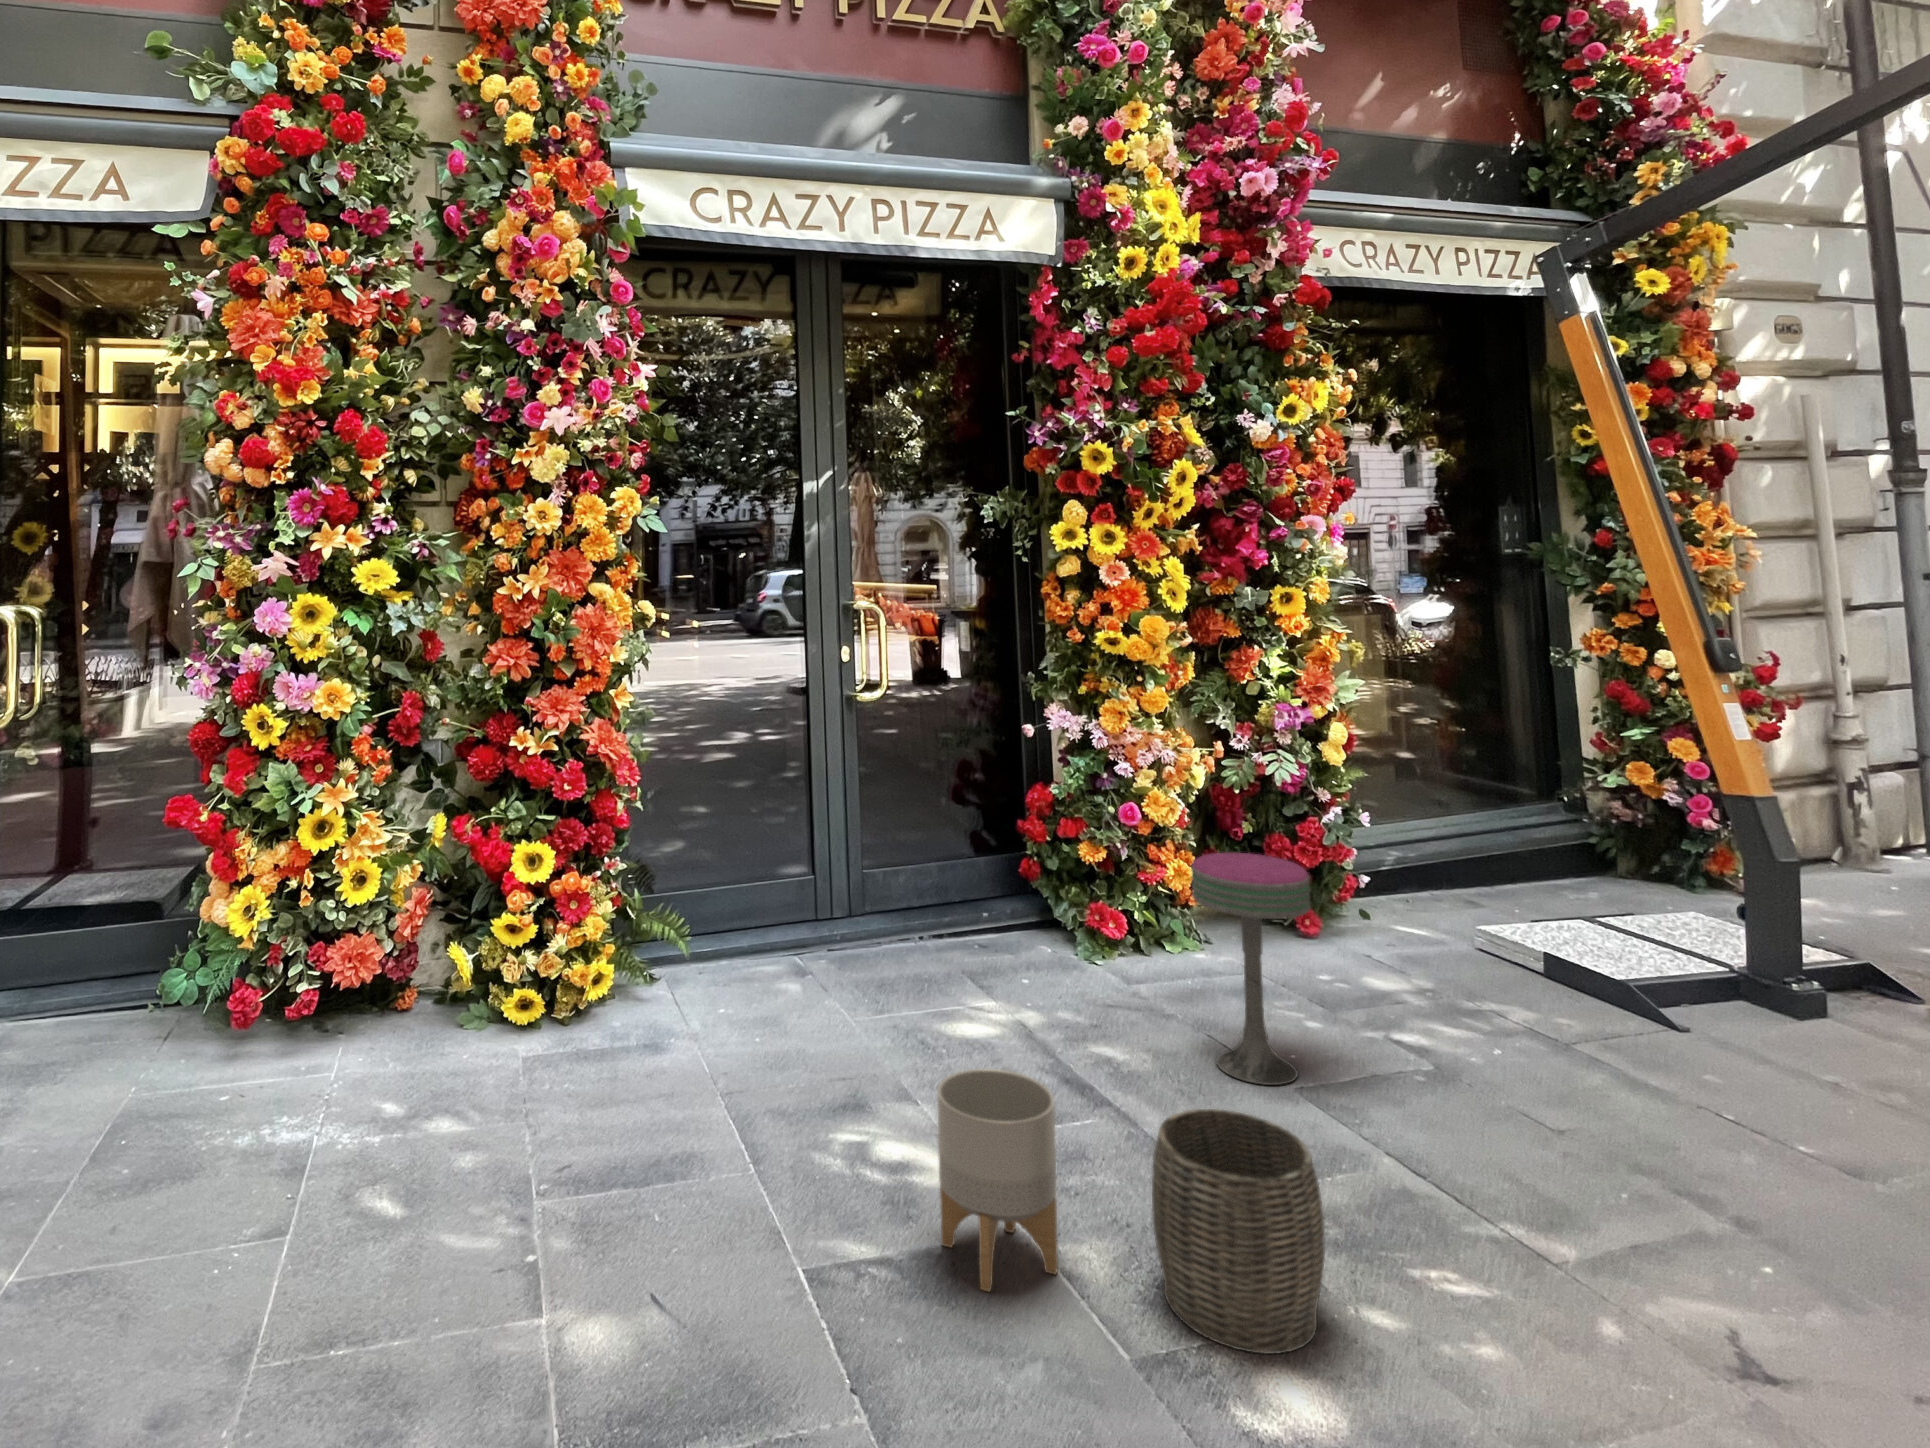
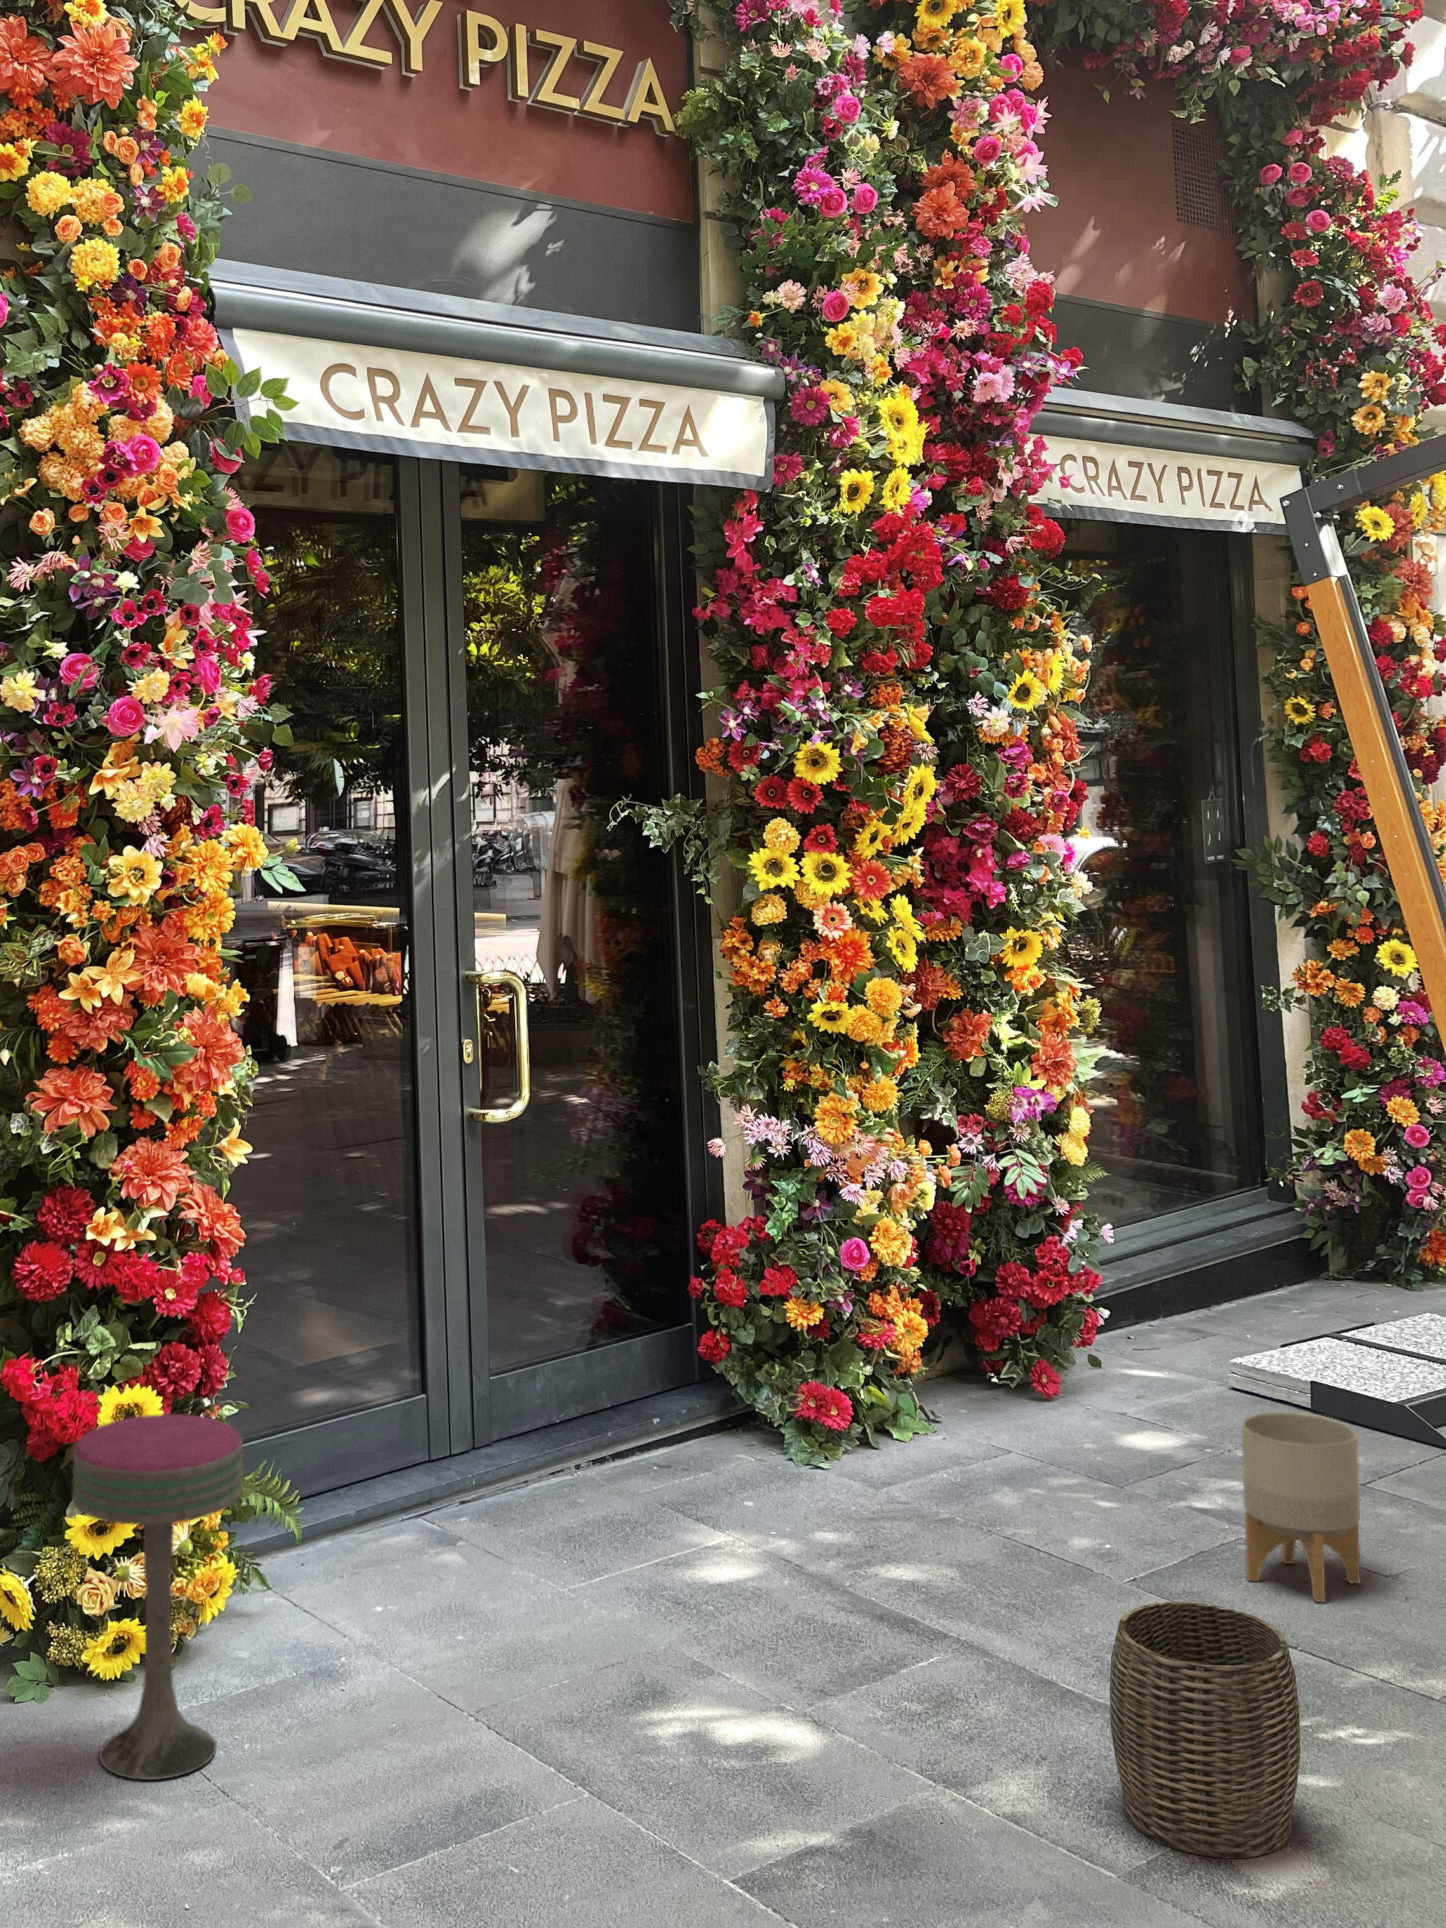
bar stool: present [1191,852,1311,1085] -> present [72,1414,243,1780]
planter: present [937,1069,1058,1292] -> present [1242,1411,1361,1602]

